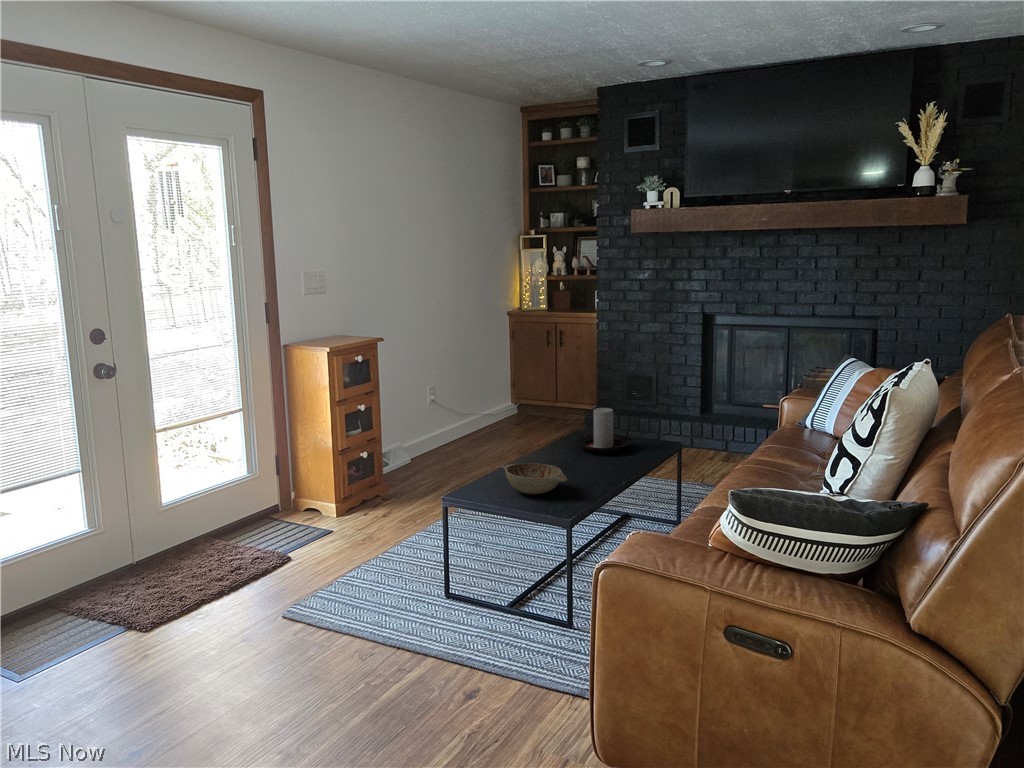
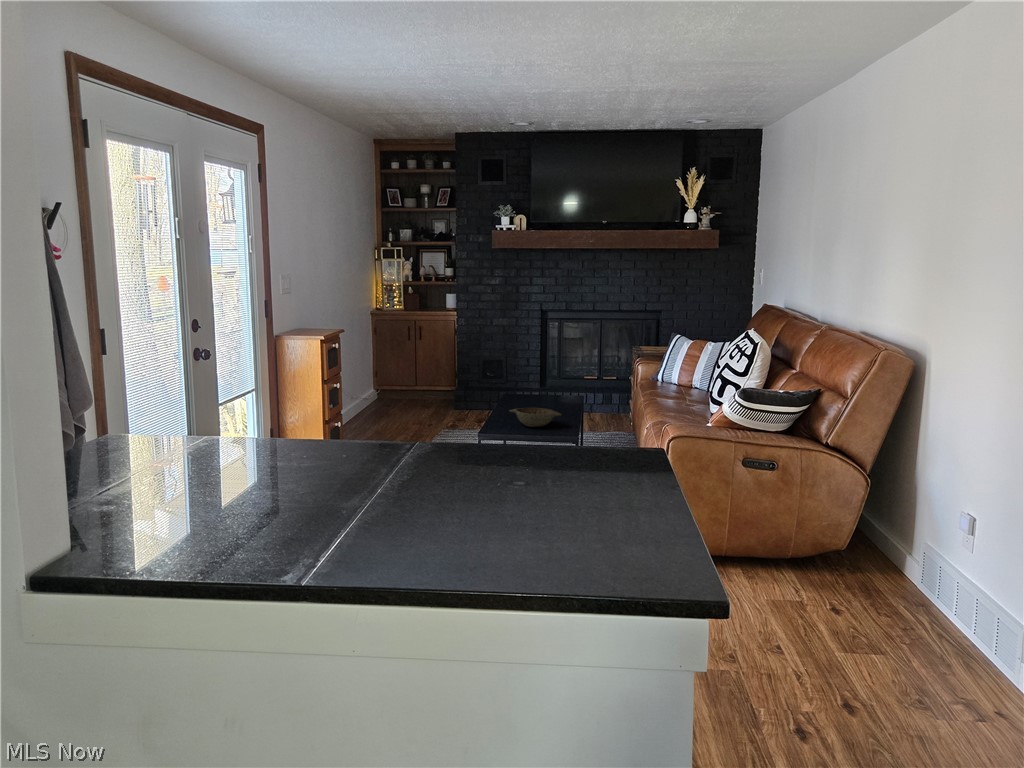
candle holder: present [575,408,632,453] -> none [522,372,562,404]

